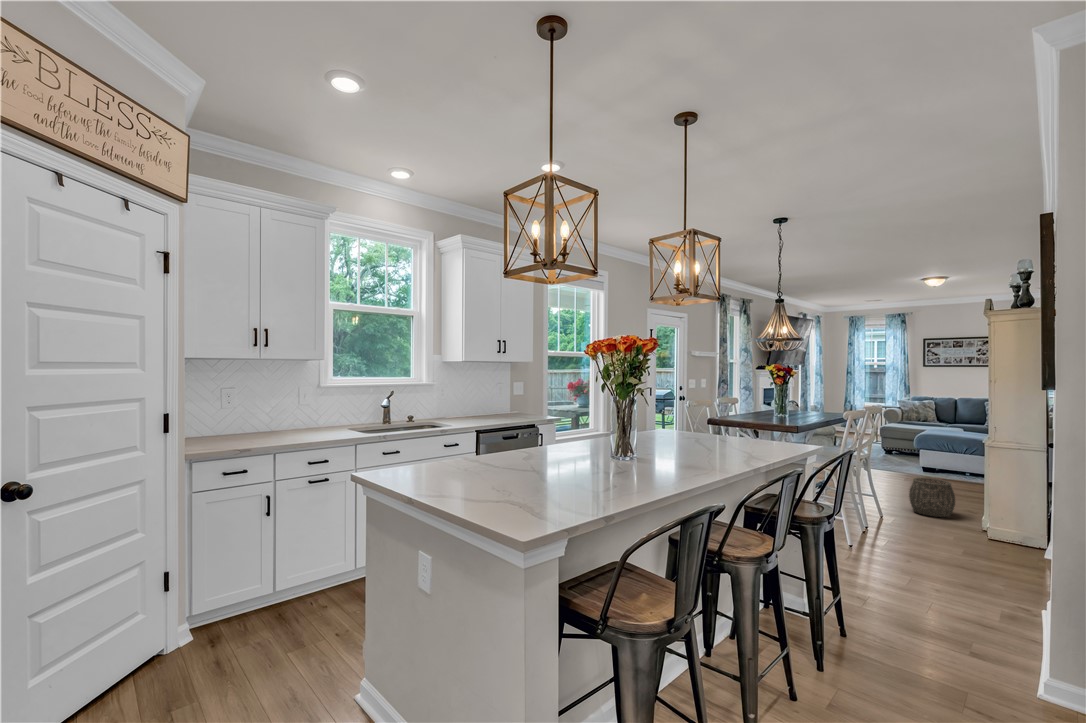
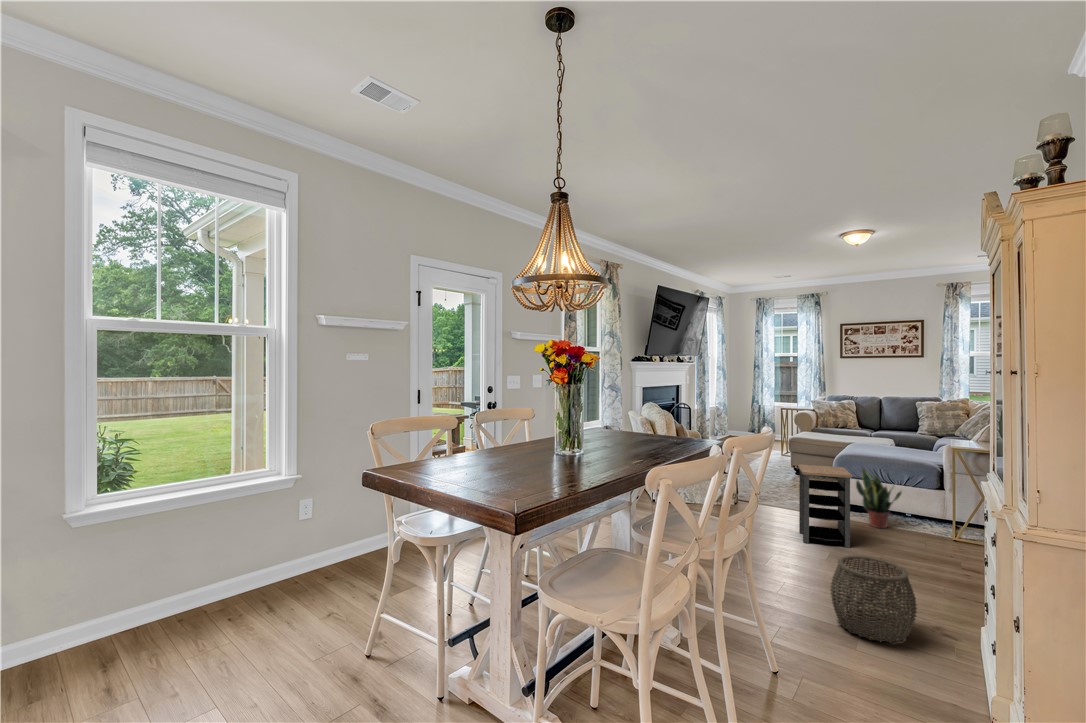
side table: none [889,438,925,488] -> present [798,464,852,548]
potted plant: none [929,442,961,481] -> present [856,469,902,528]

